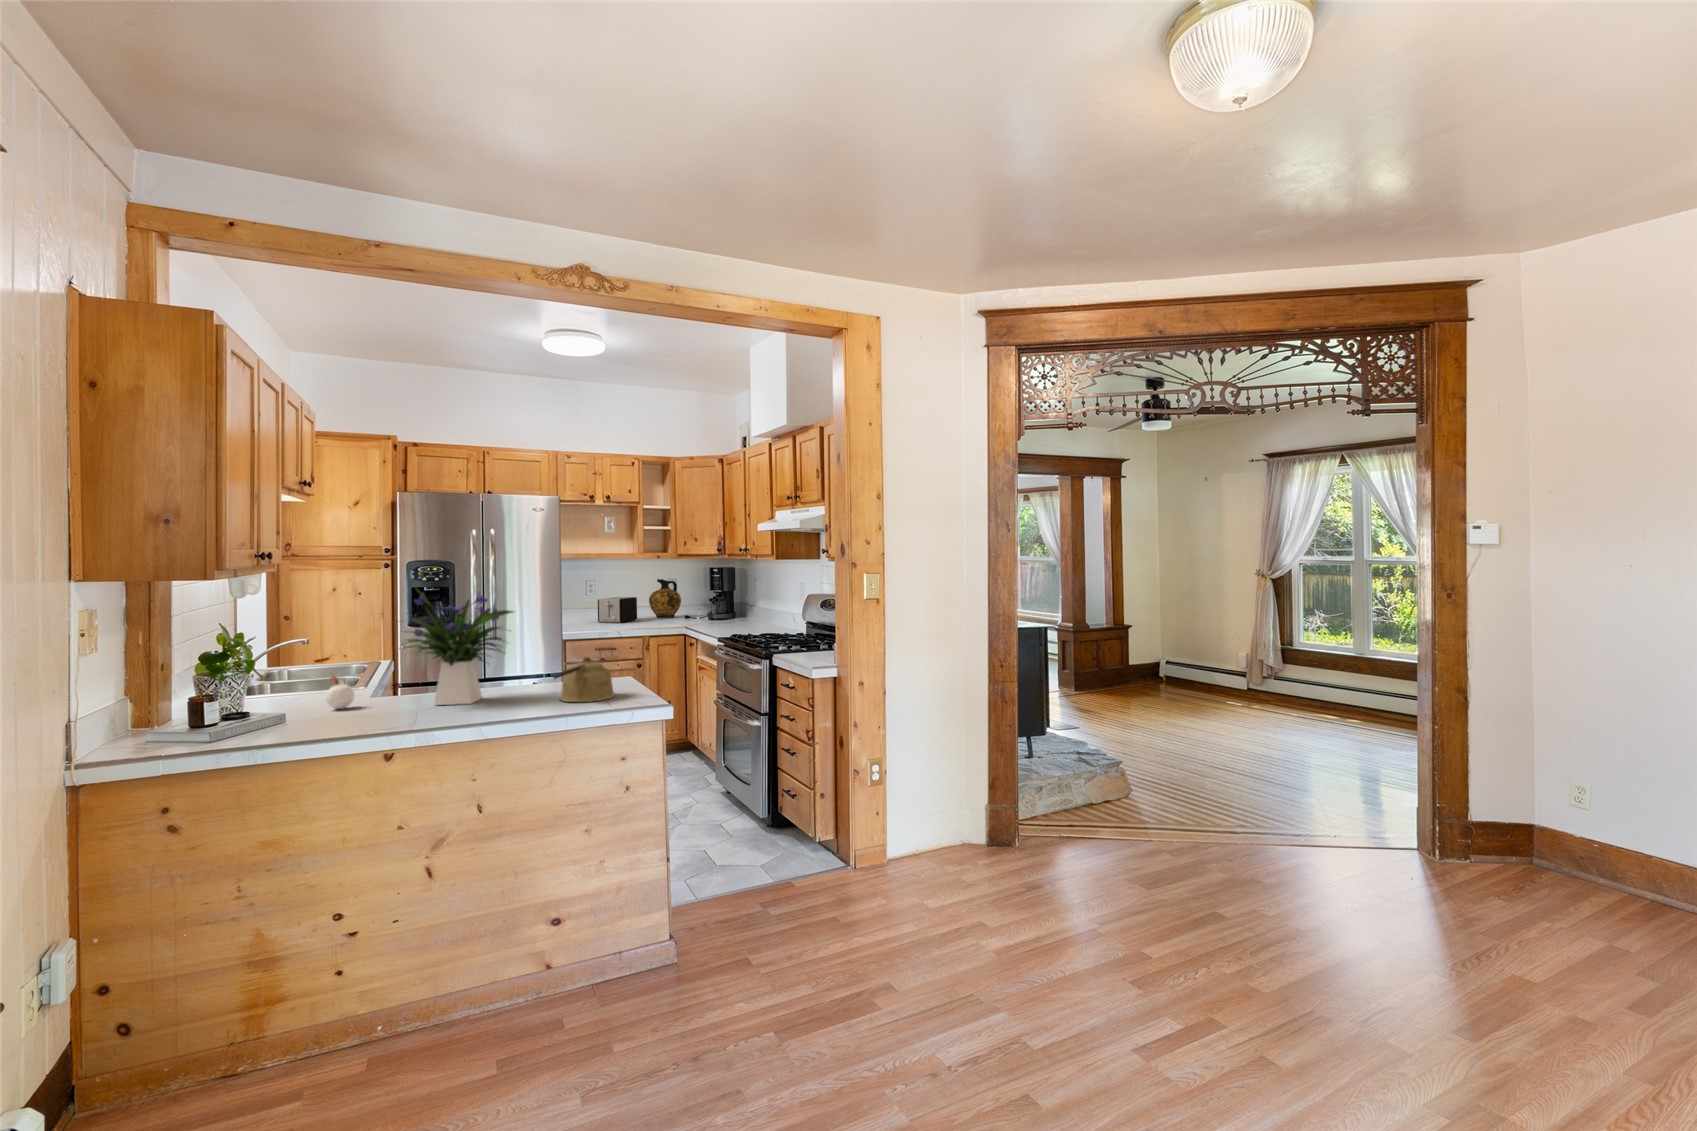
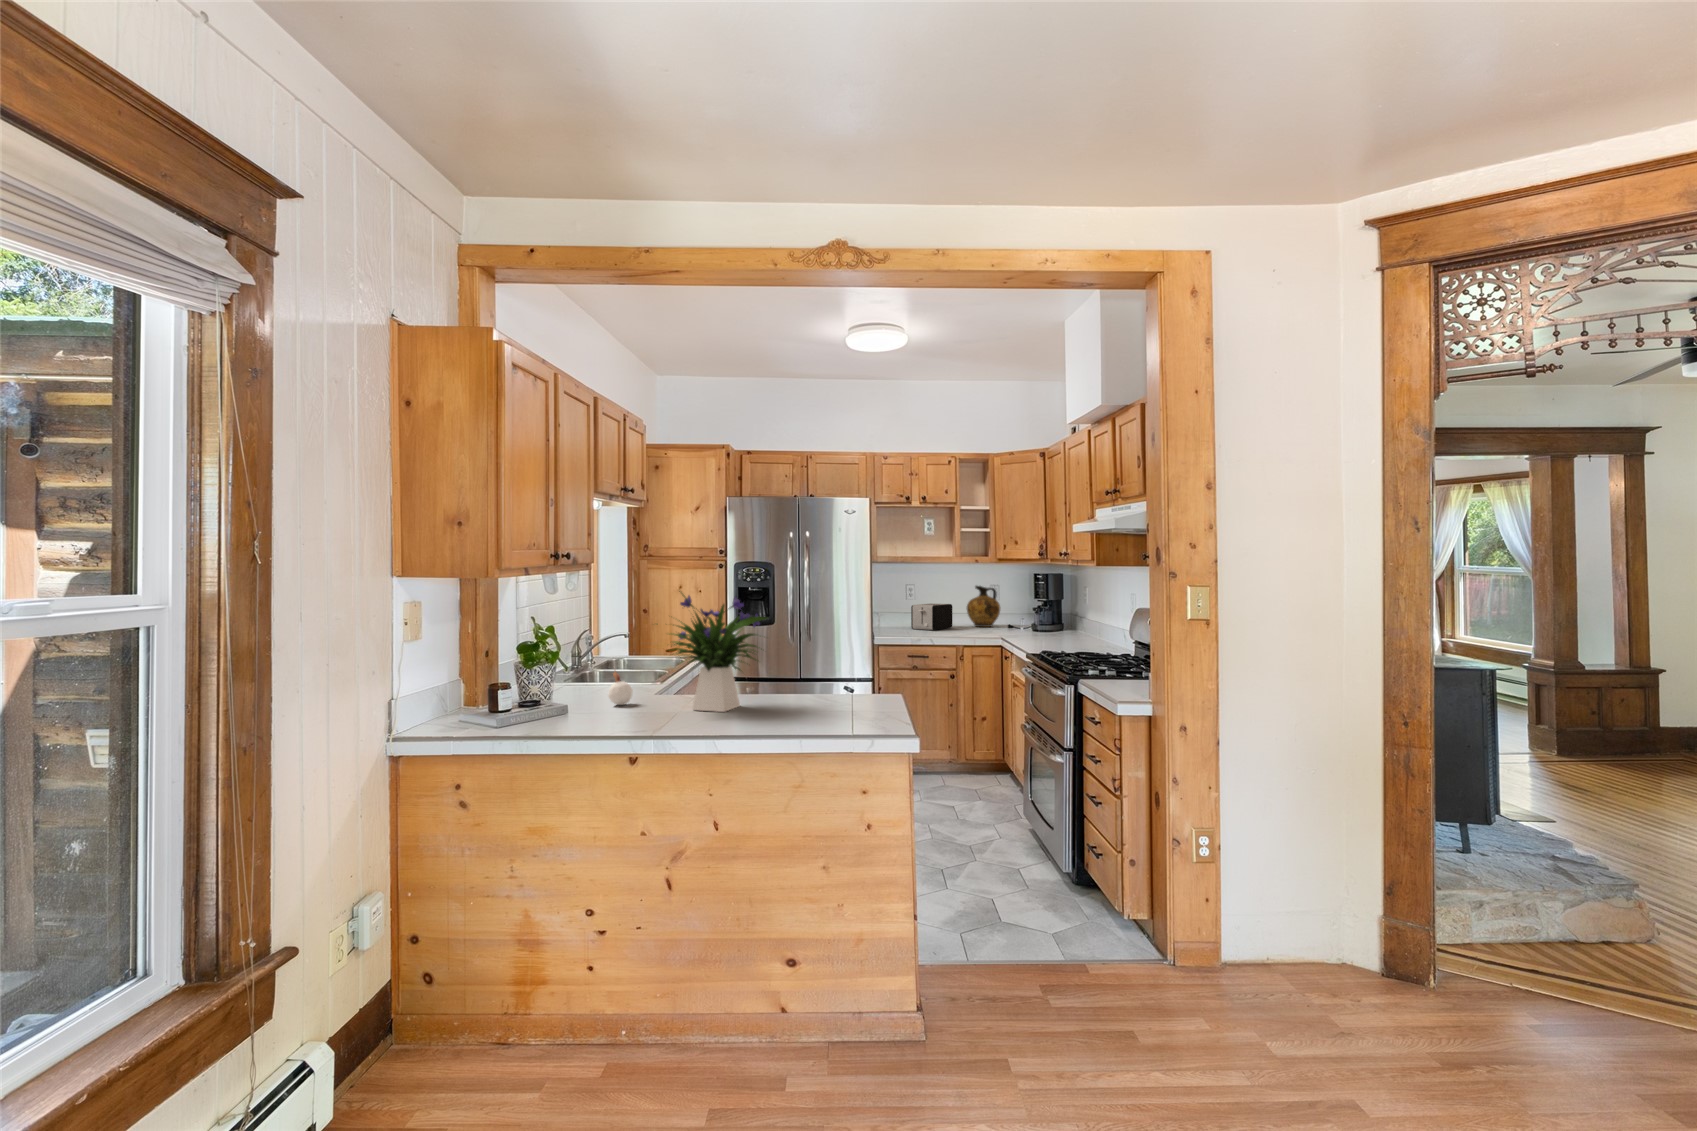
kettle: present [553,657,615,702] -> none [795,671,862,722]

